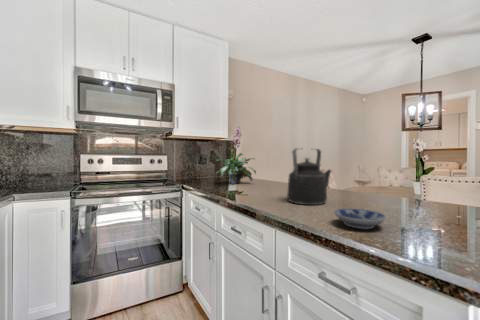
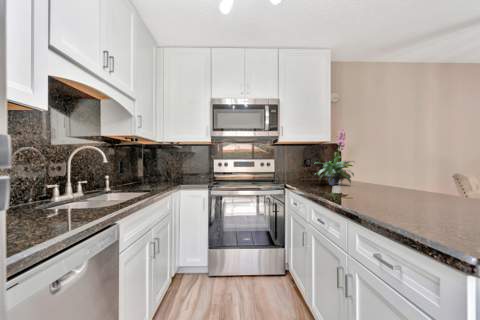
kettle: present [287,149,331,205] -> none [370,151,426,204]
bowl: present [334,209,386,229] -> none [392,205,443,221]

